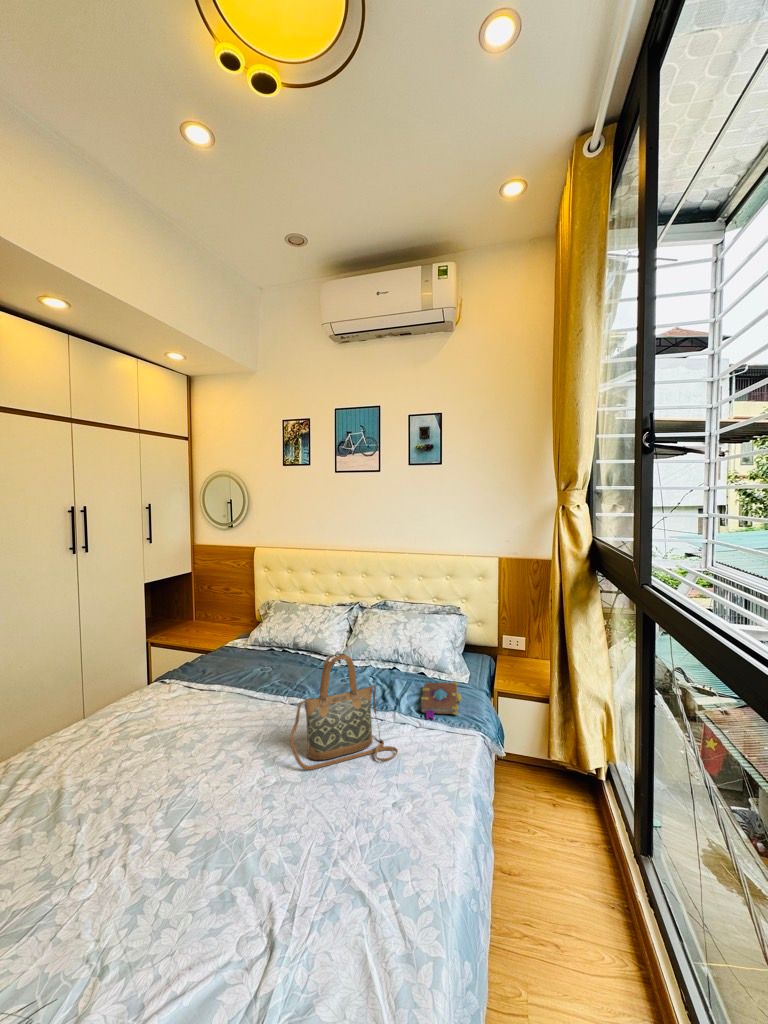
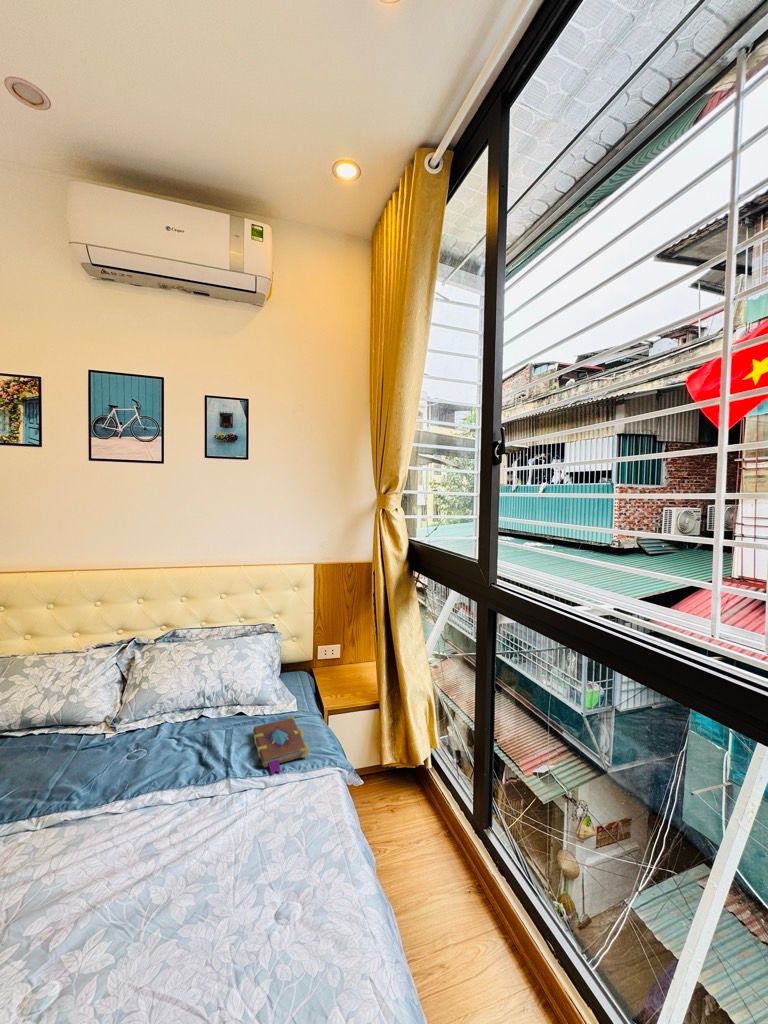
handbag: present [290,654,398,770] -> none [83,719,255,926]

